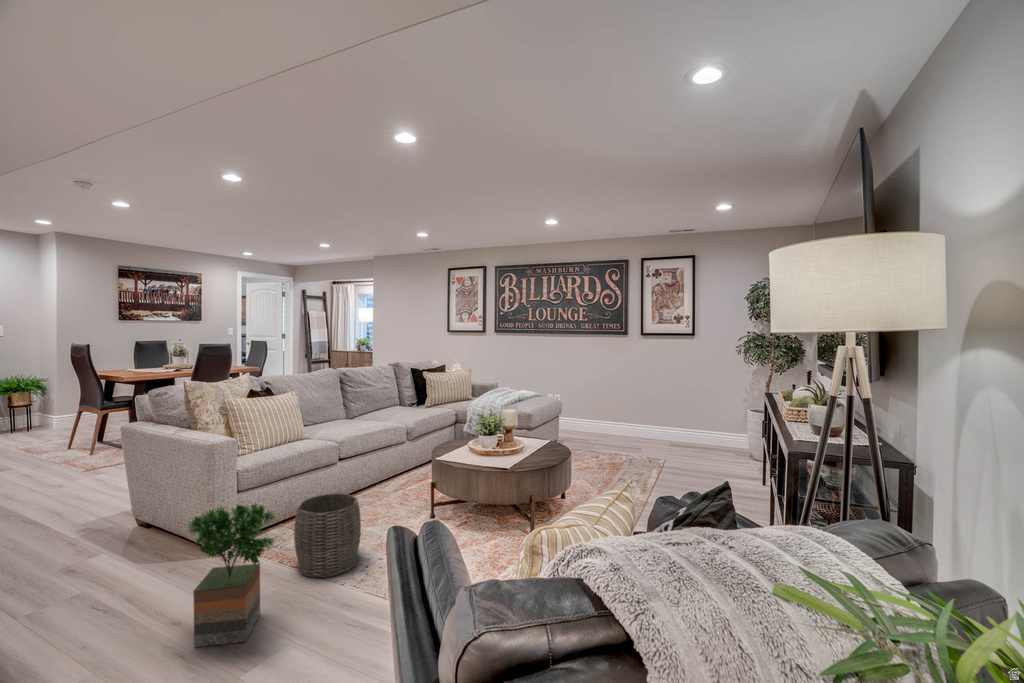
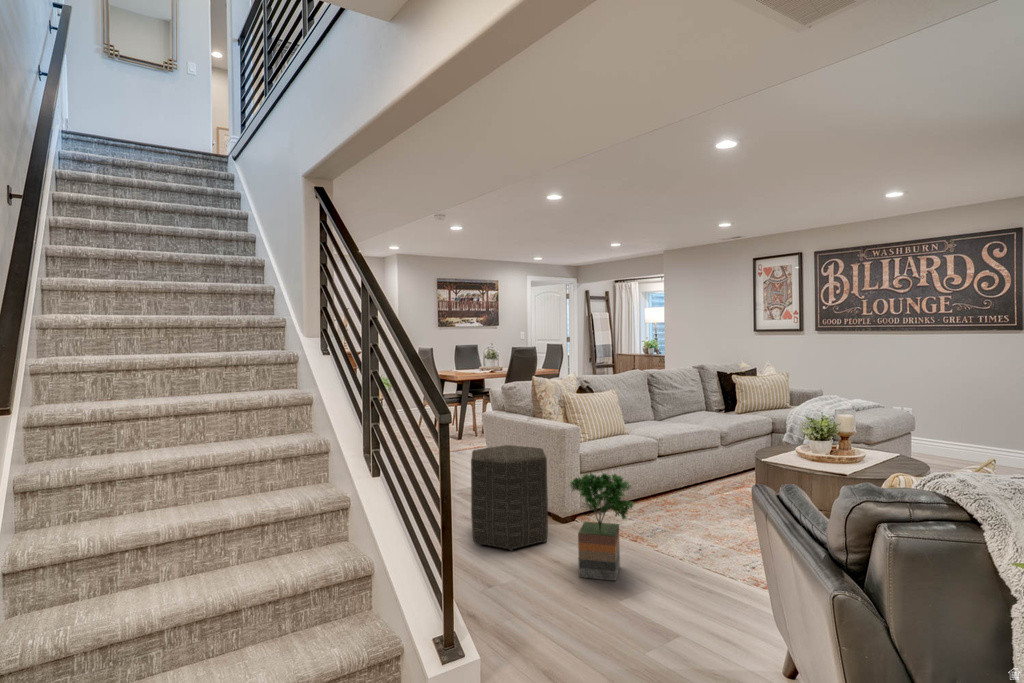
ottoman: none [44,472,178,620] -> present [471,445,548,550]
woven basket: present [294,493,361,578] -> none [636,481,693,551]

